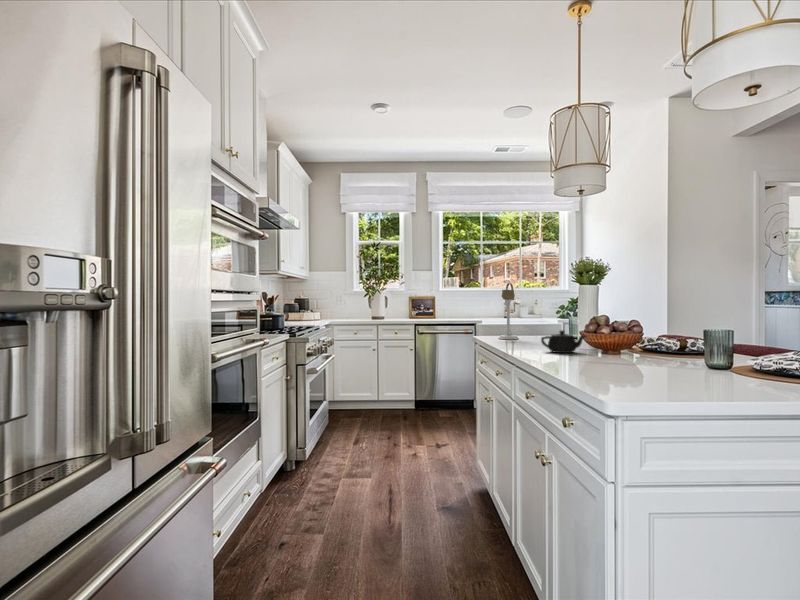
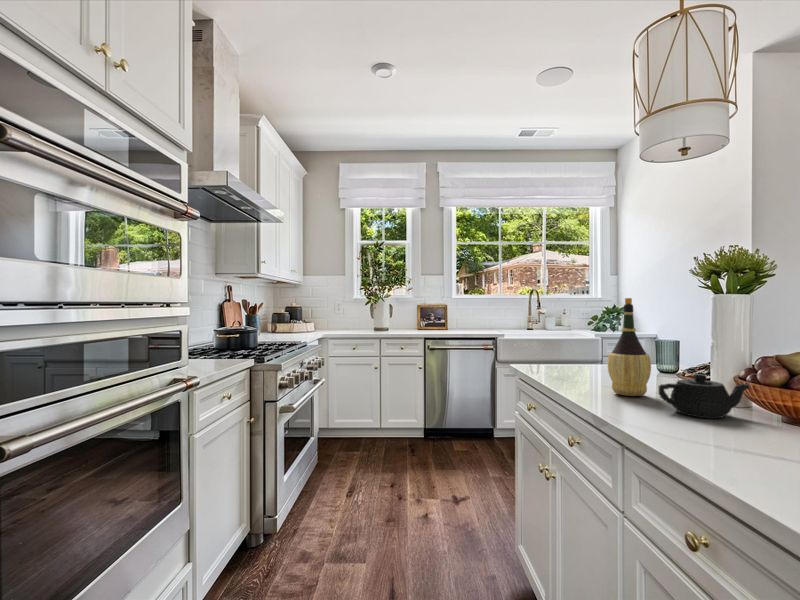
wine bottle: none [522,289,546,347] -> present [607,298,651,396]
candle holder: present [499,290,519,339] -> none [550,299,582,372]

